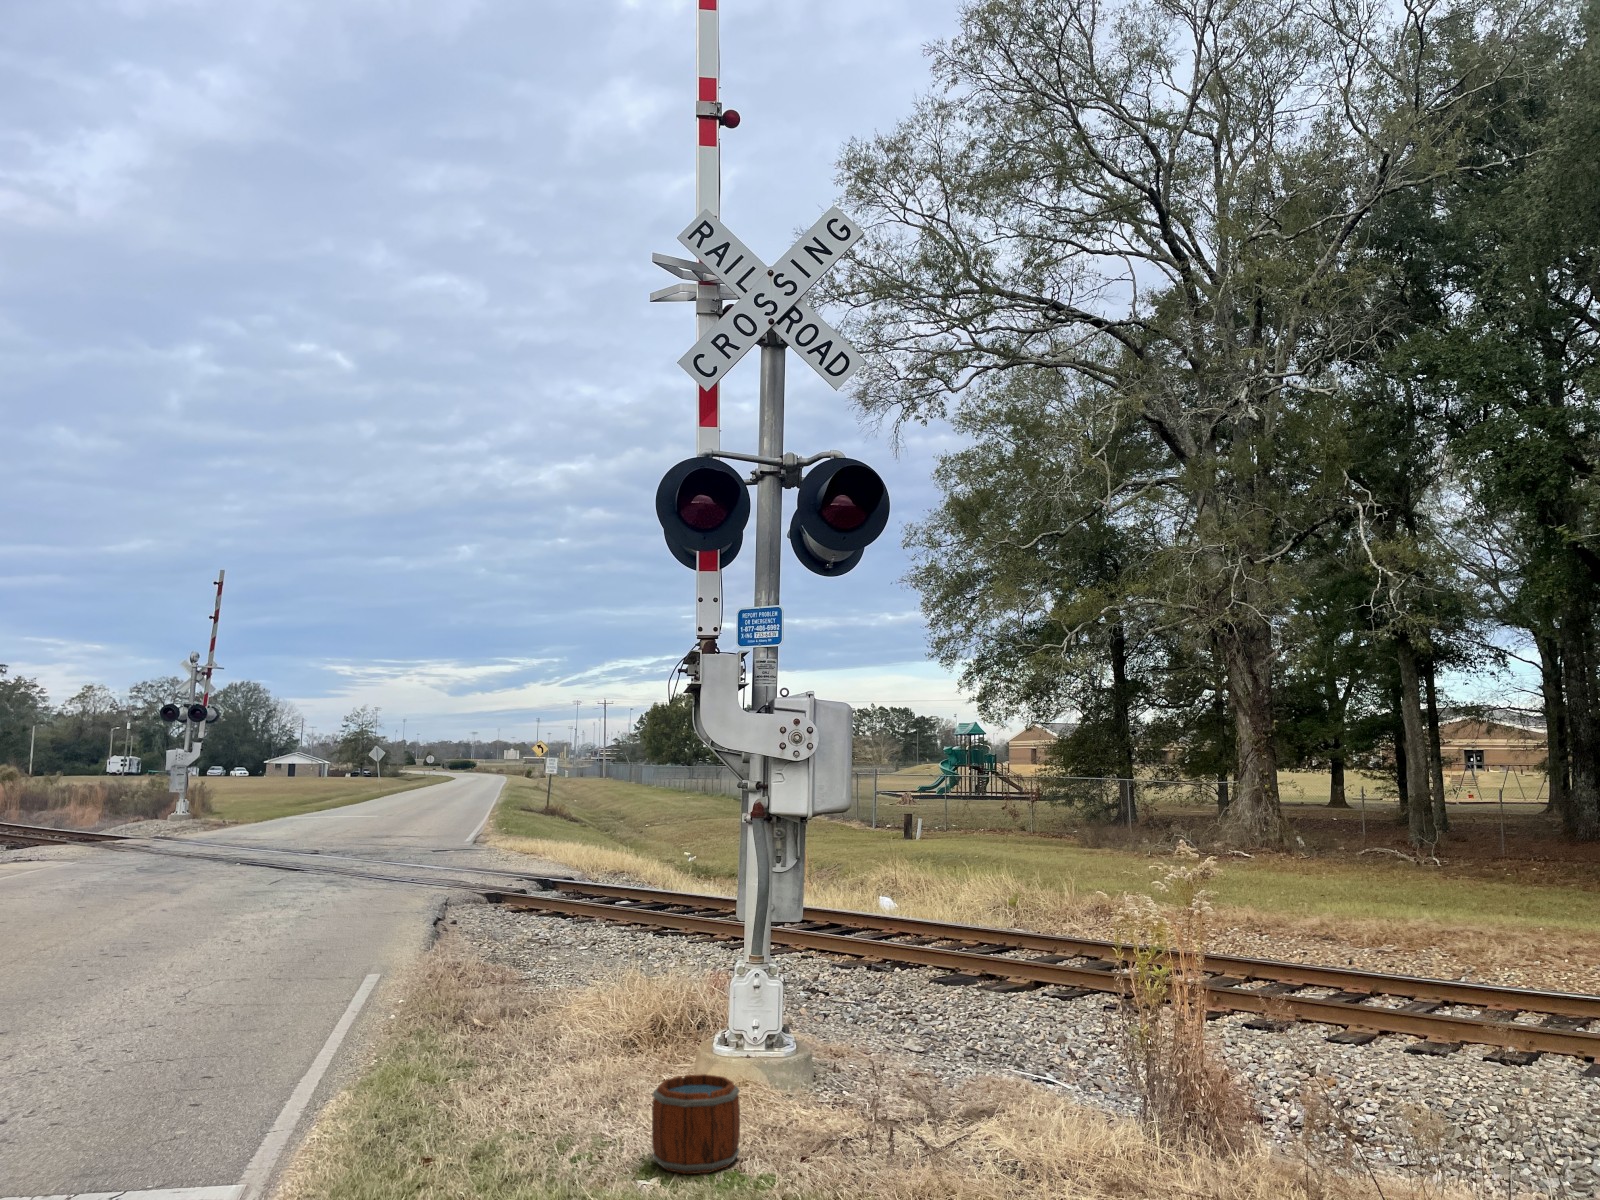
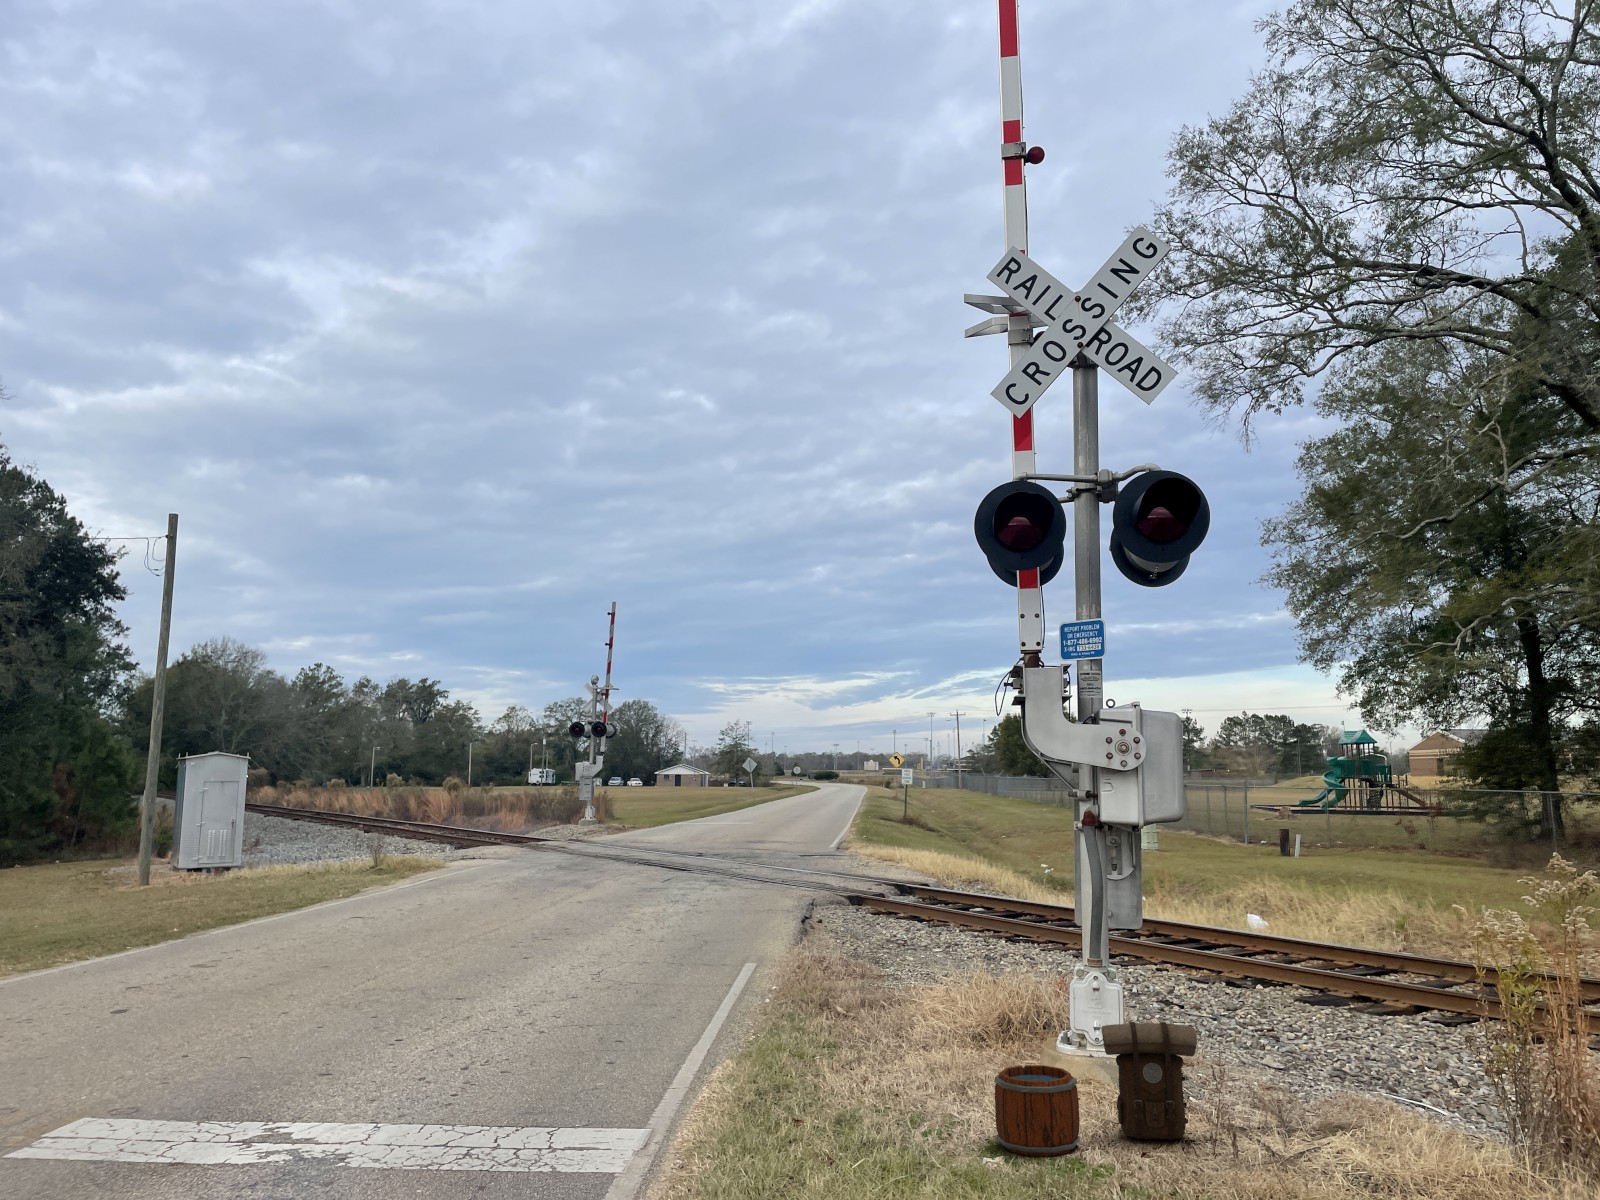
backpack: none [765,1022,861,1146] -> present [1101,1022,1197,1140]

